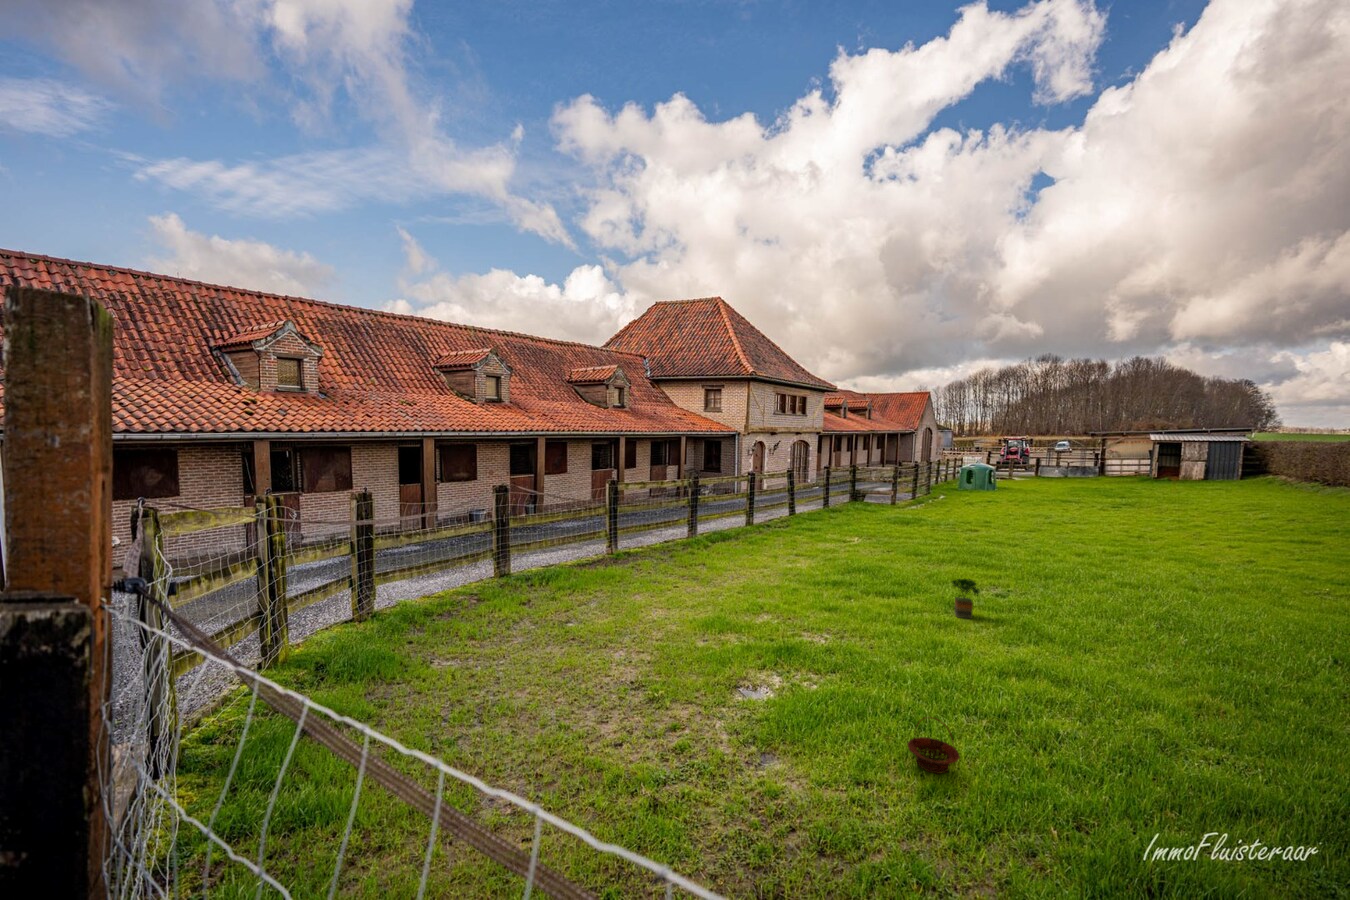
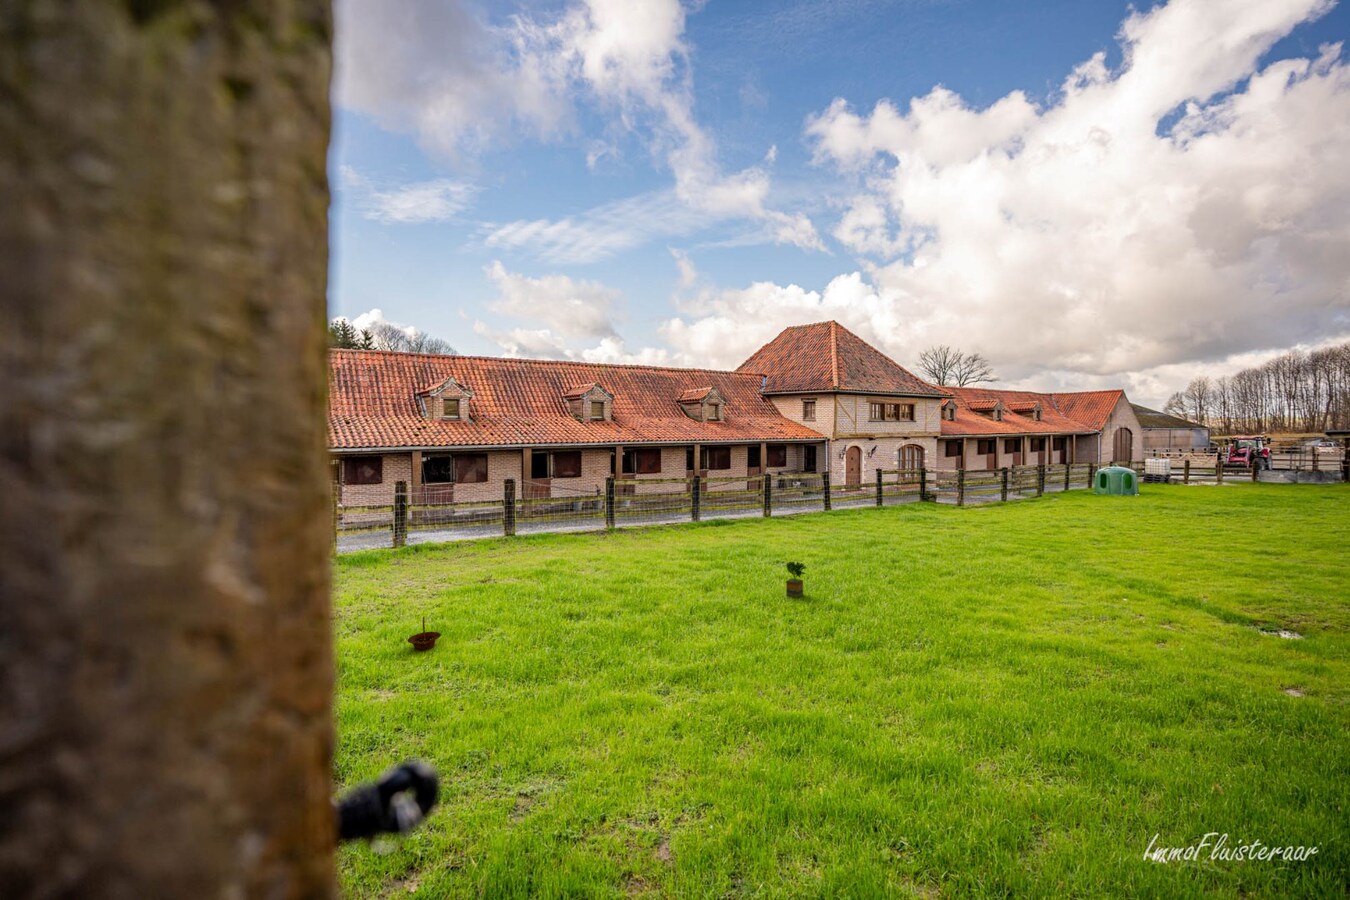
basket: present [908,717,960,774] -> present [407,617,441,651]

